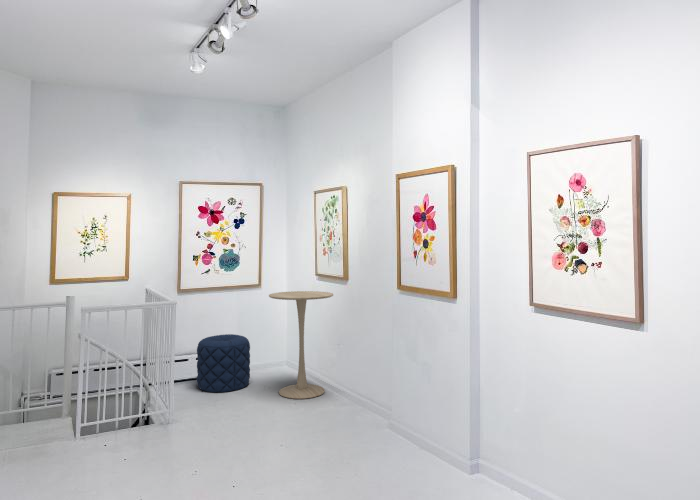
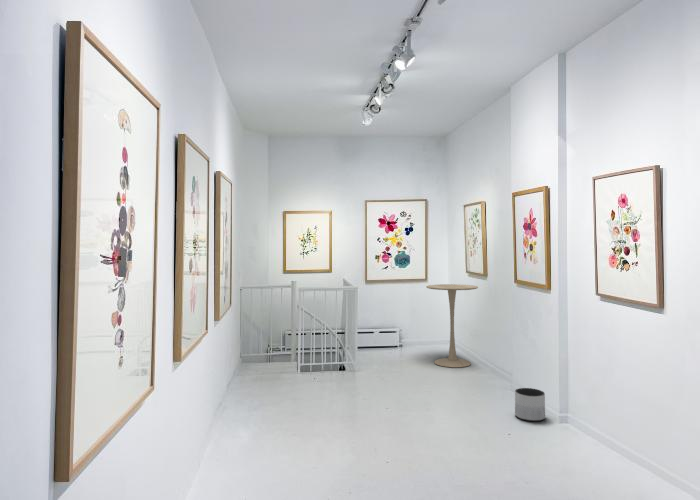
pouf: present [197,334,250,392] -> none [376,316,415,358]
planter: none [415,429,453,476] -> present [515,388,545,421]

